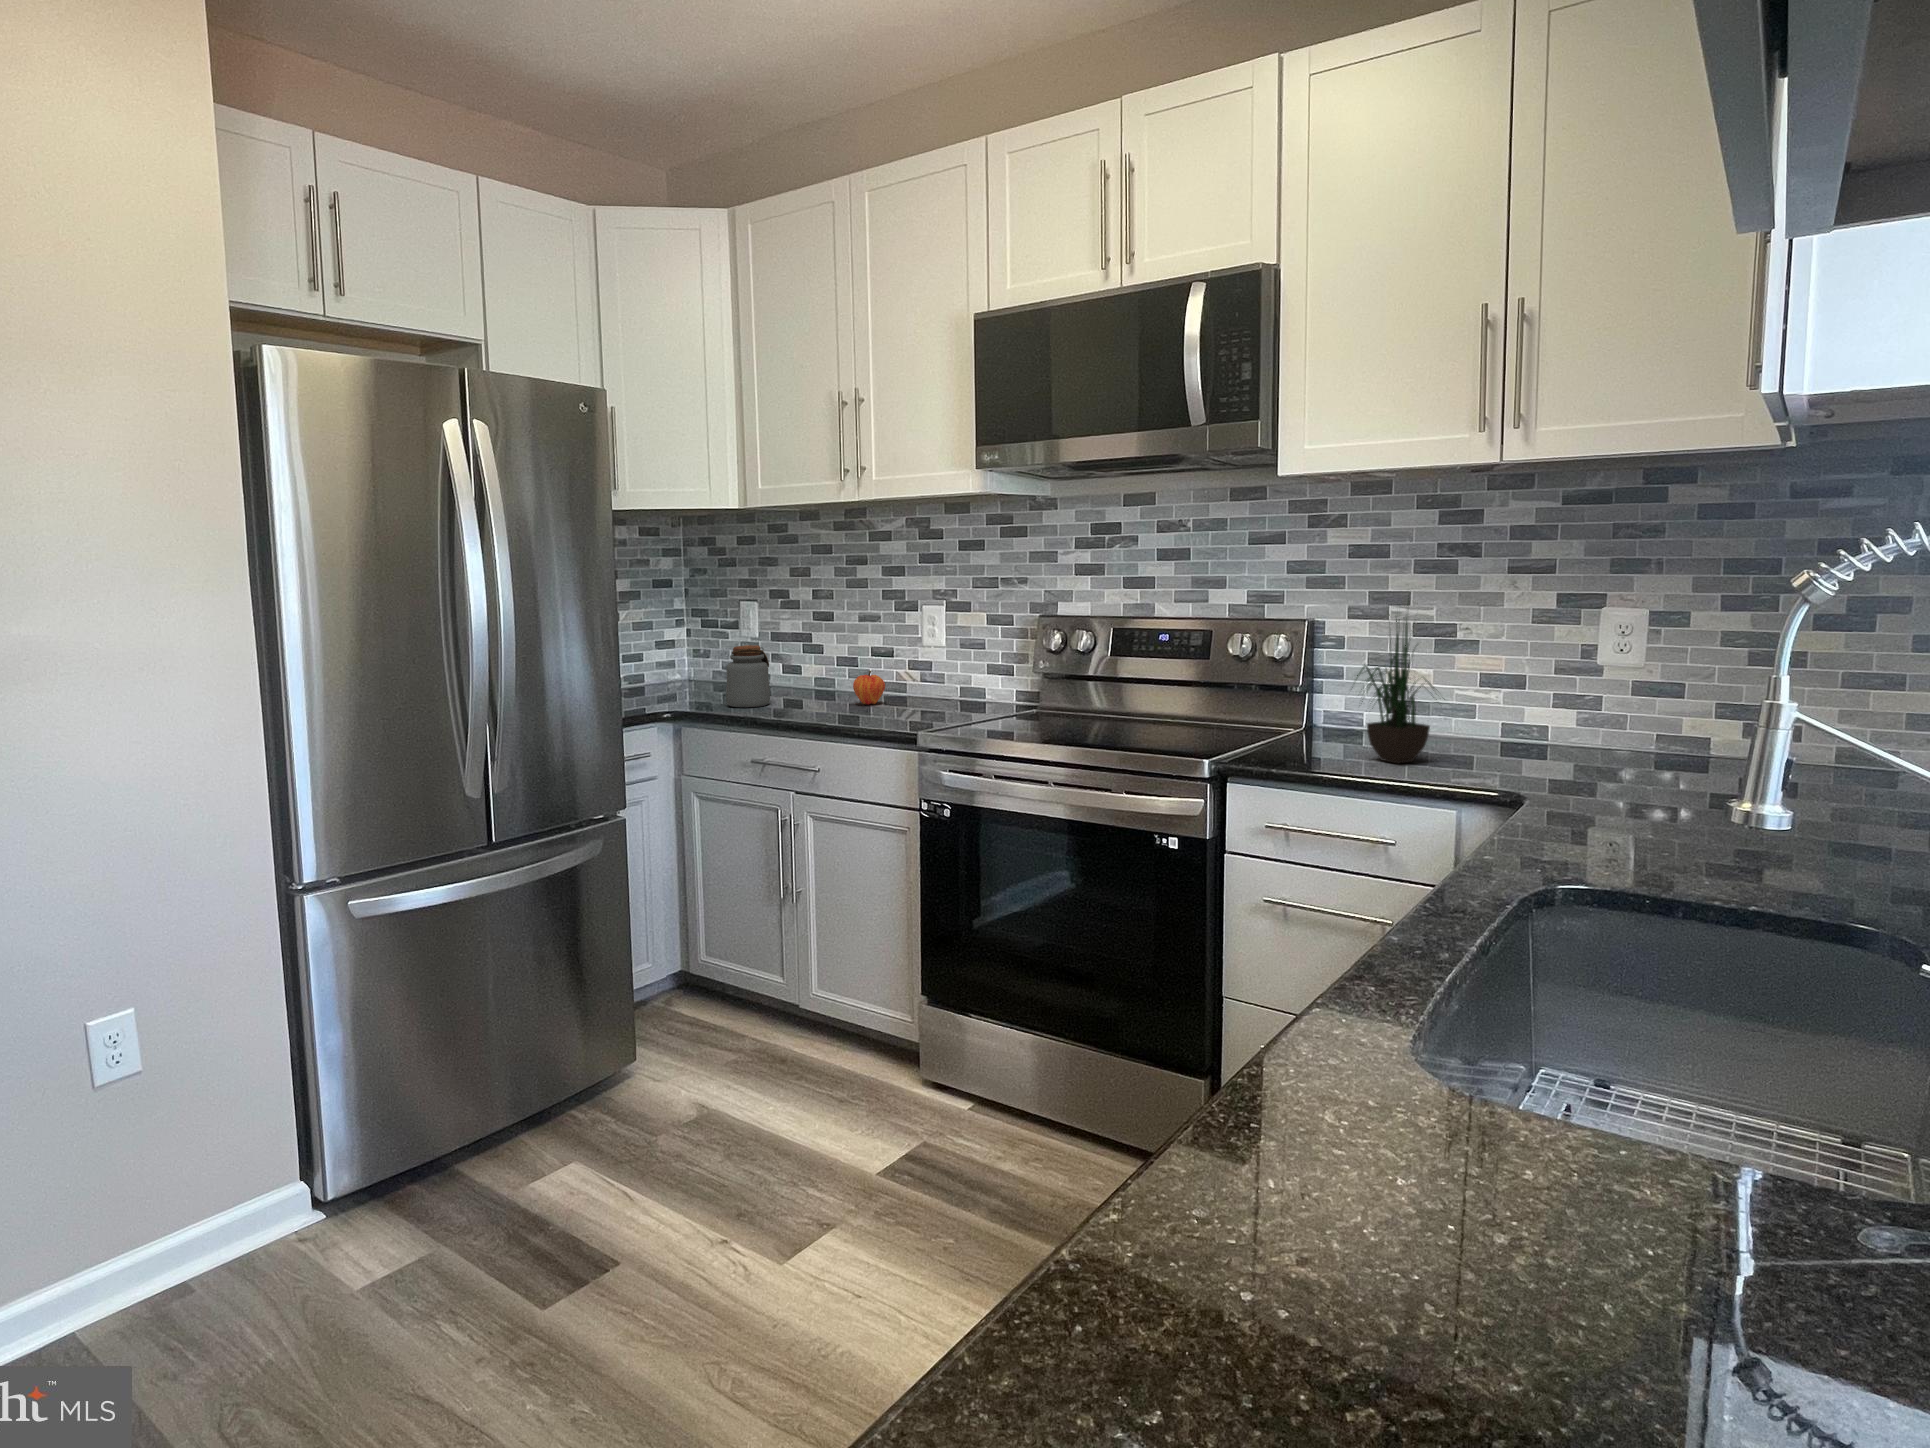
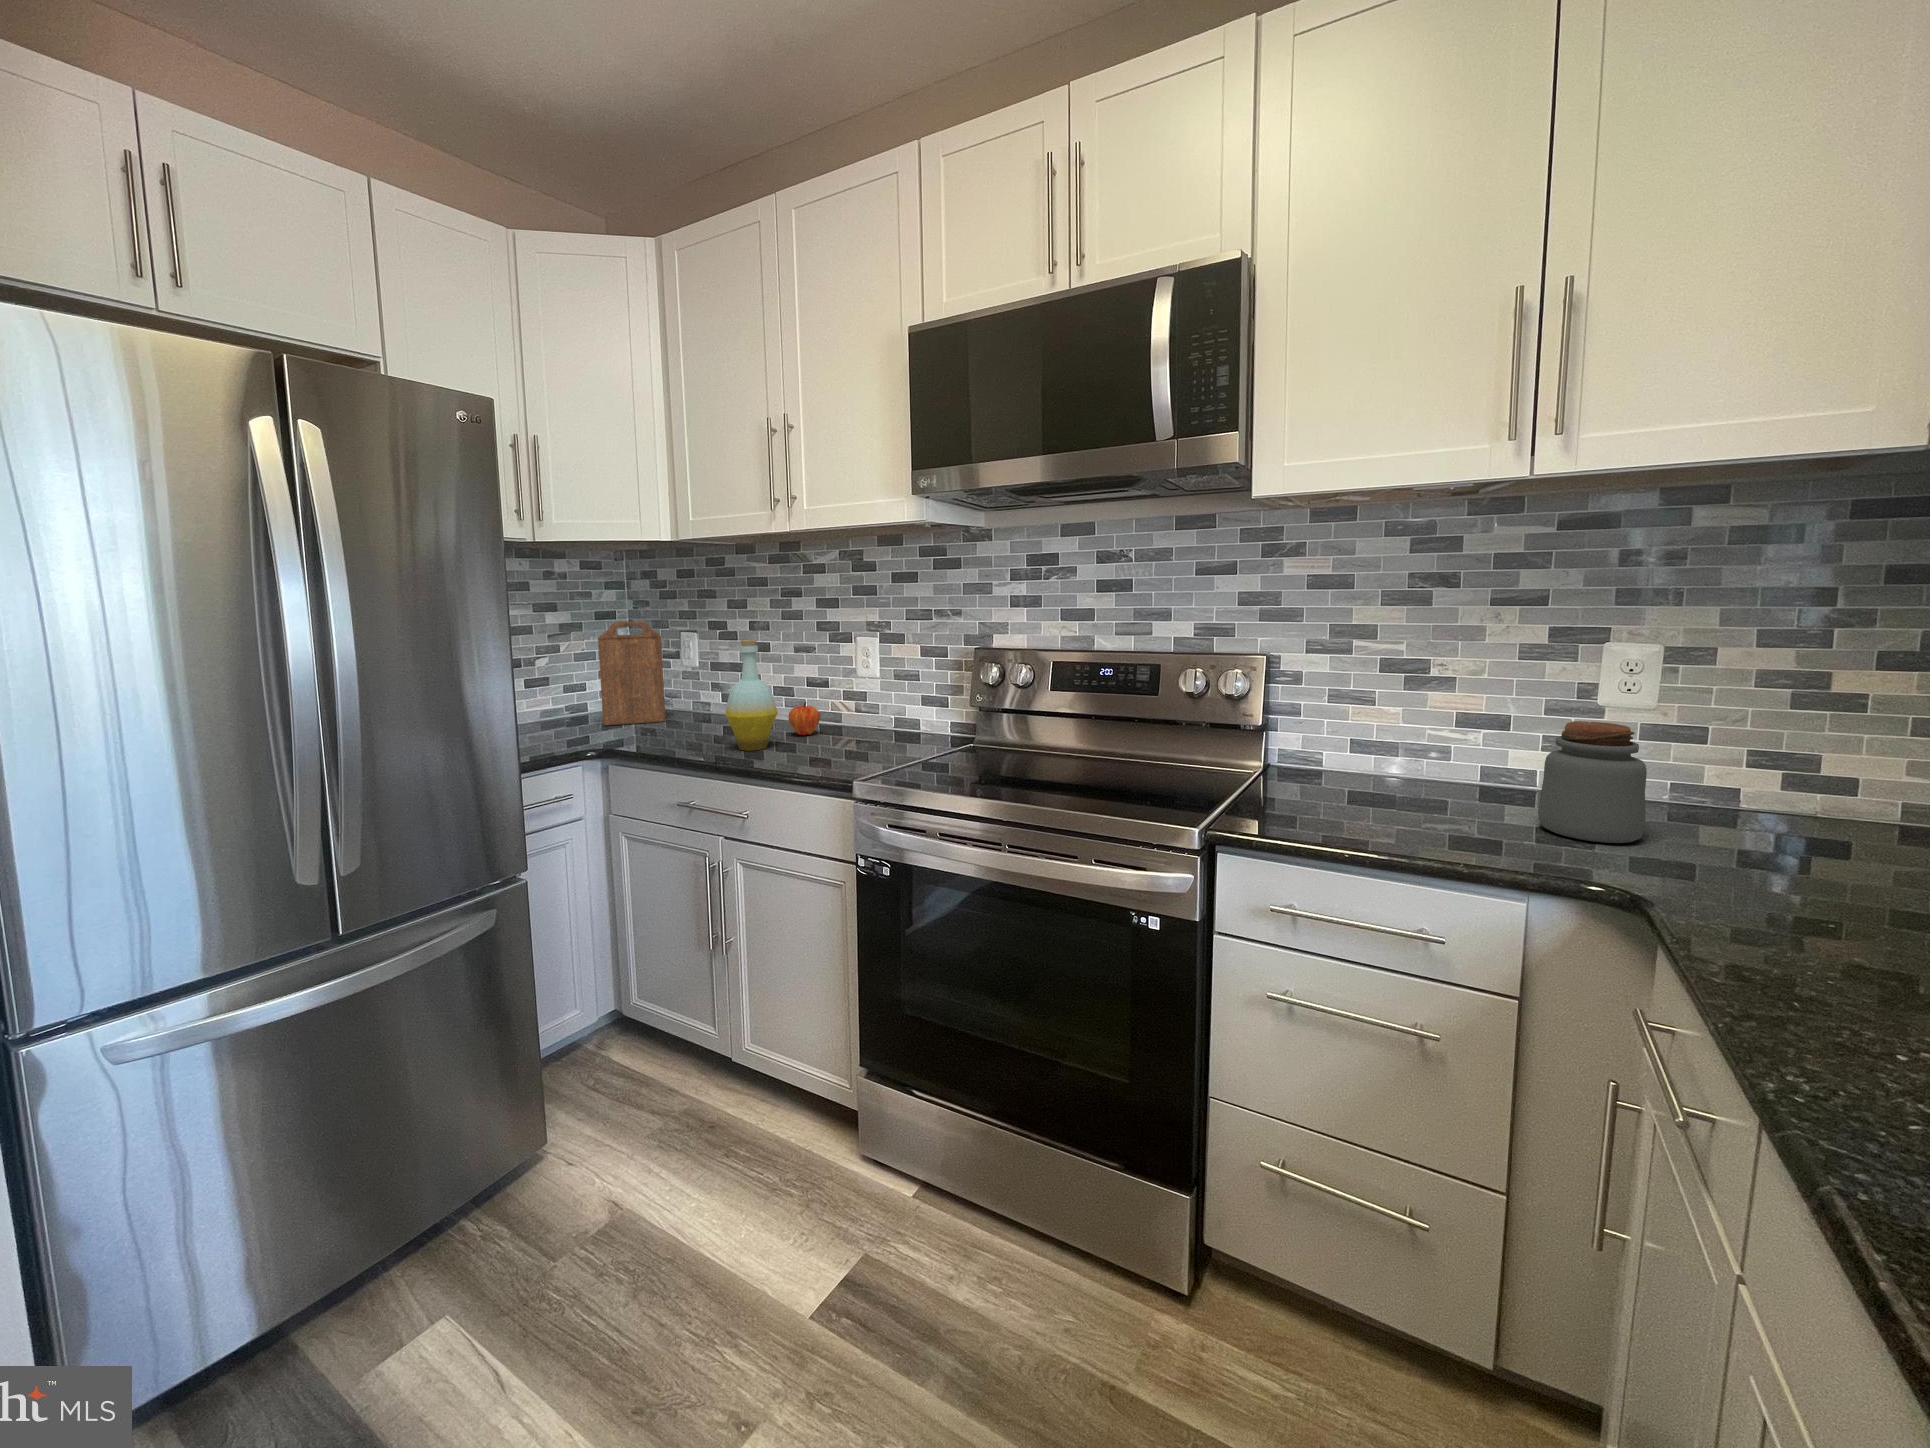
cutting board: none [658,589,724,696] -> present [598,621,666,725]
potted plant: present [1352,605,1437,763] -> none [1339,619,1461,824]
bottle: none [792,606,844,715] -> present [725,640,778,751]
jar: present [726,645,770,707] -> present [1538,721,1647,843]

